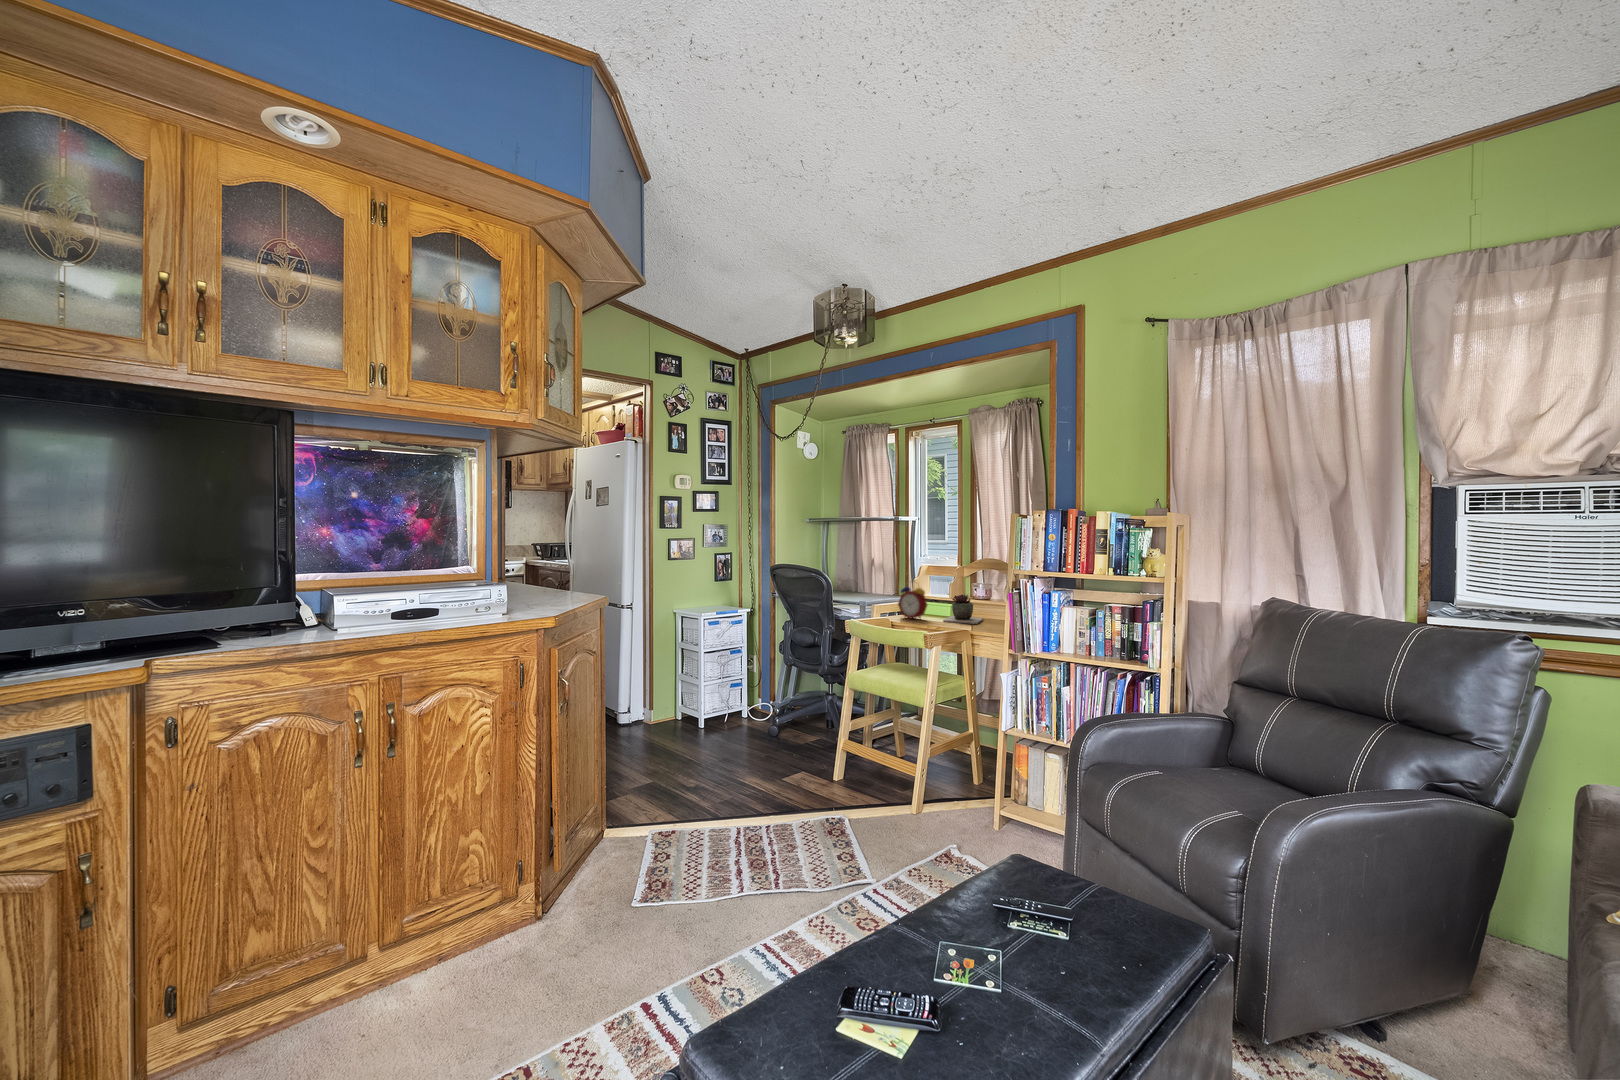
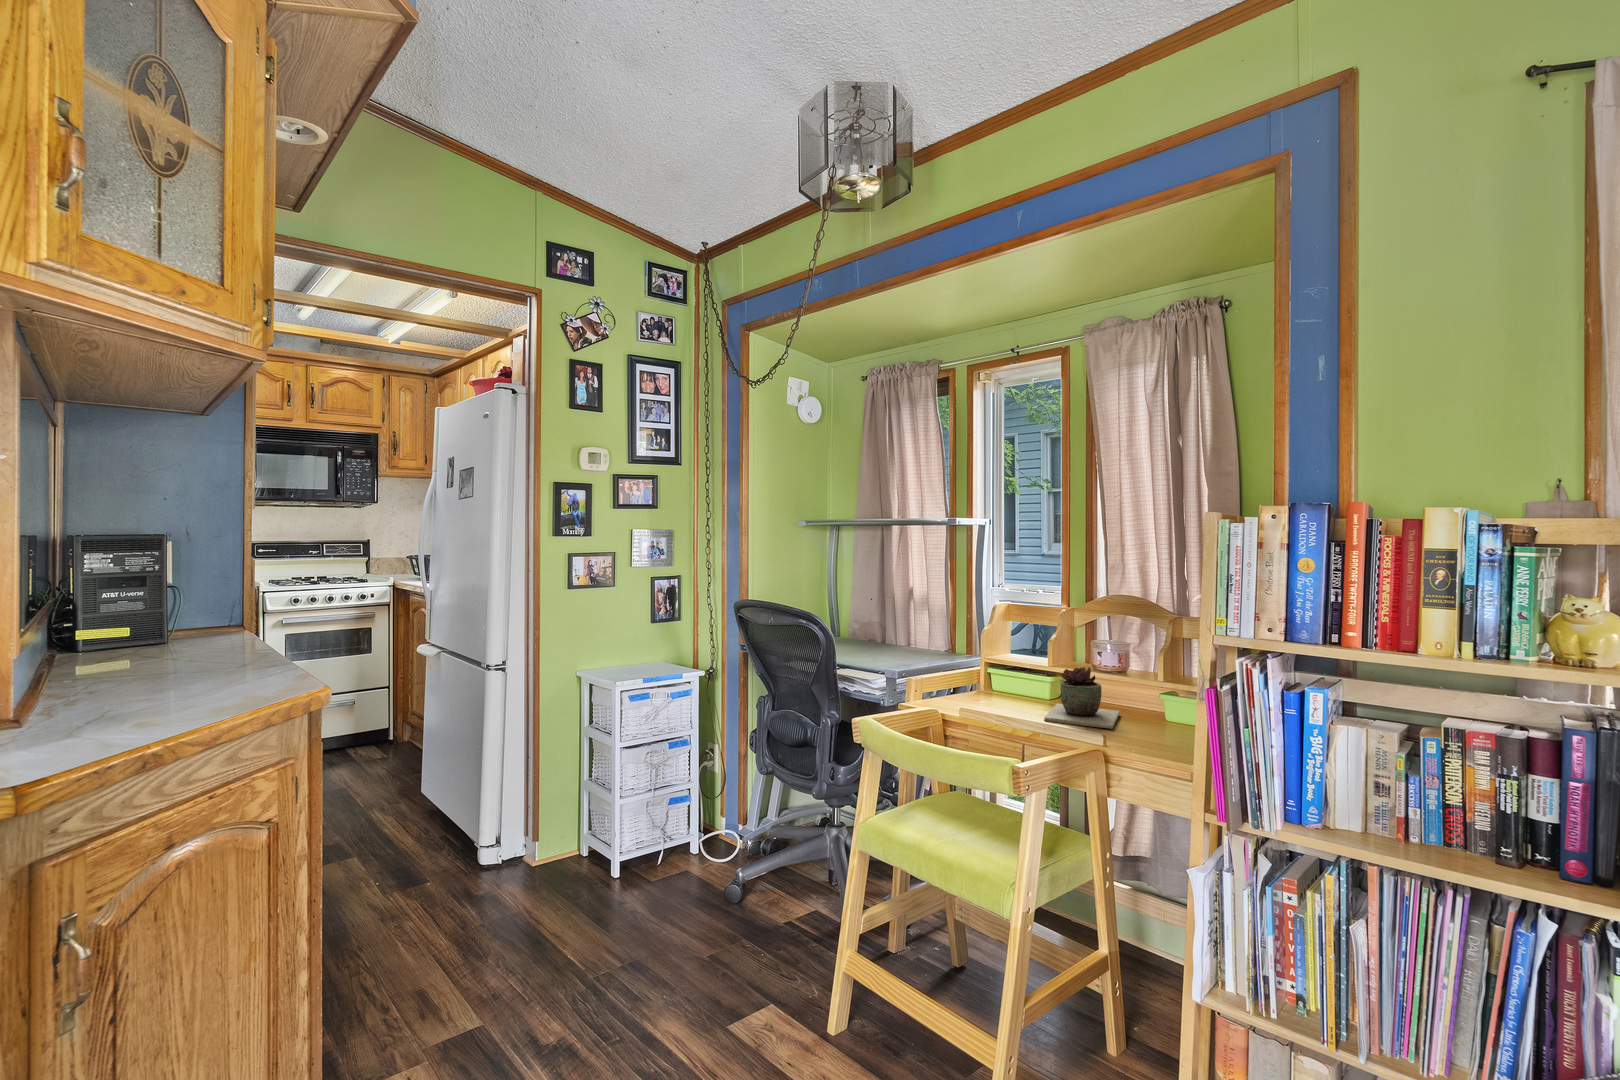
alarm clock: present [898,586,927,619] -> none [956,639,1013,713]

